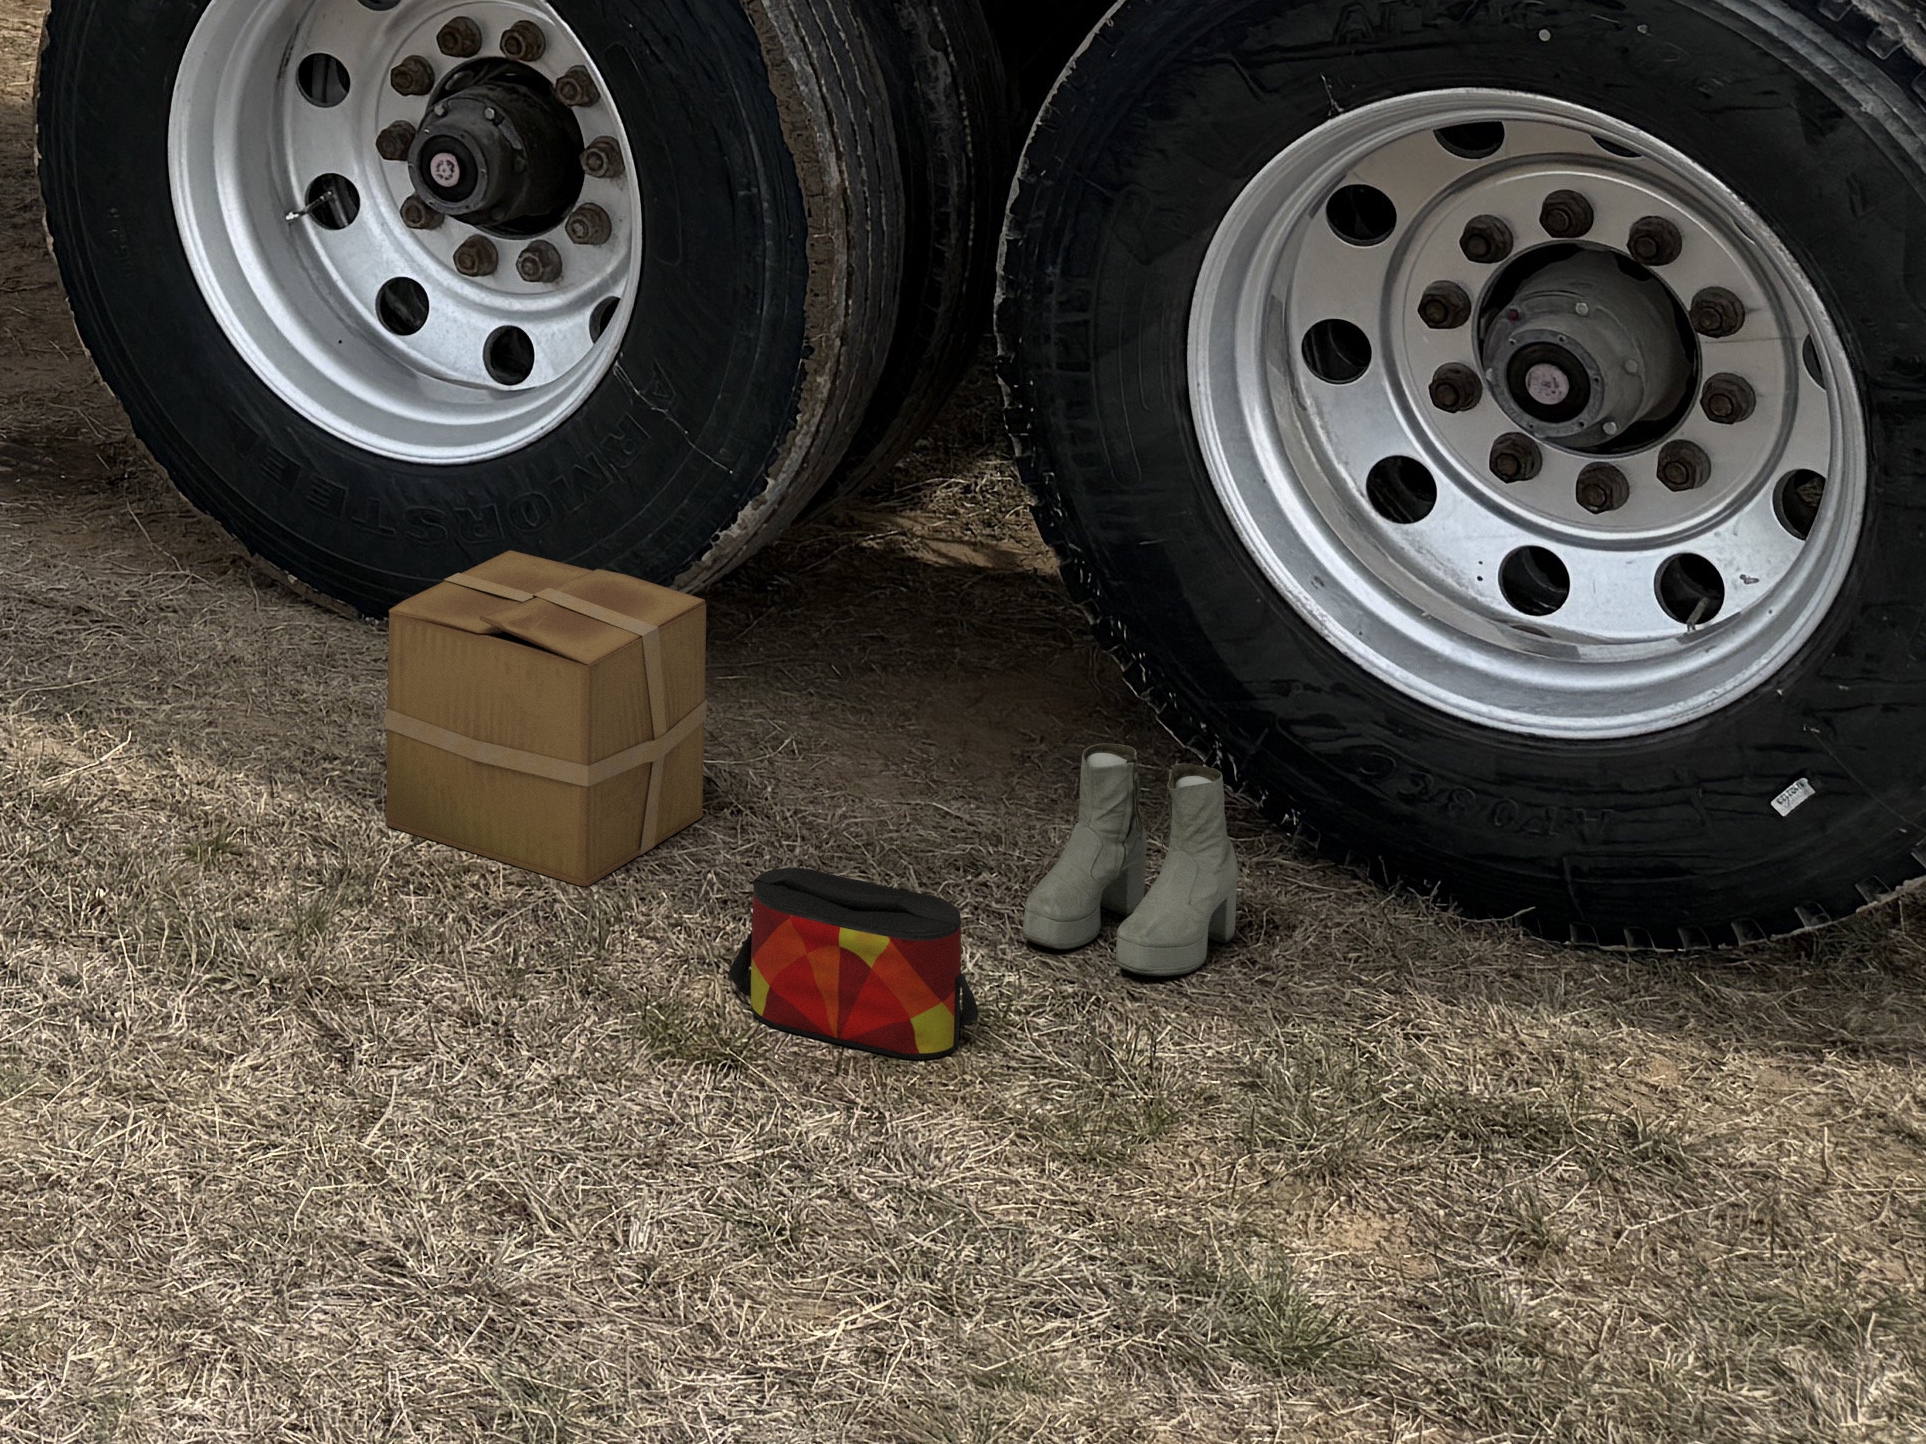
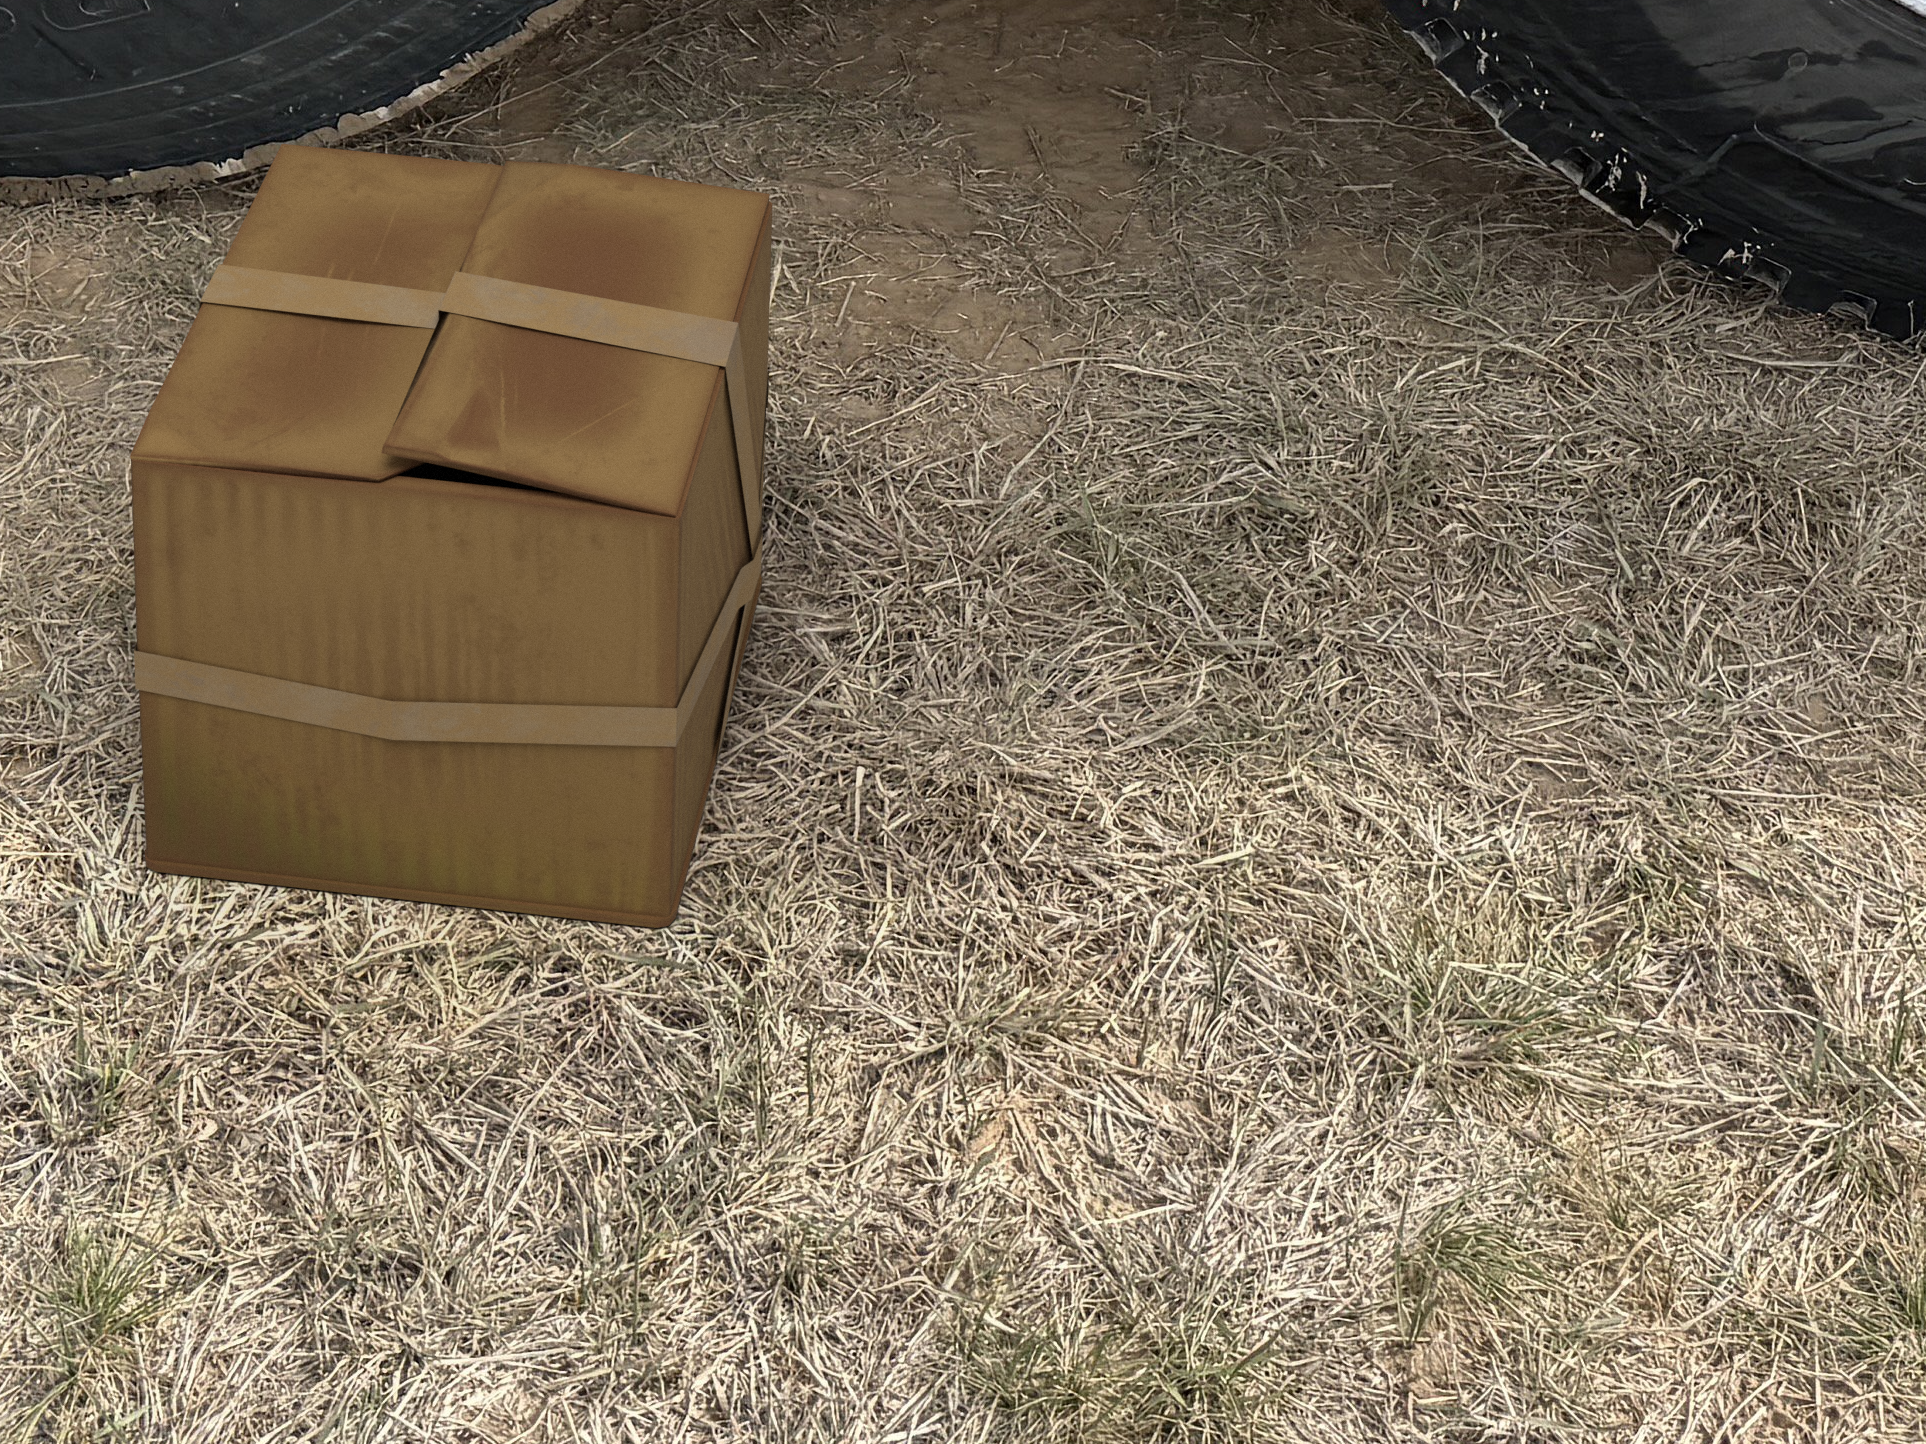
boots: present [1022,743,1238,976] -> none [1529,318,1877,800]
bag: present [727,868,978,1059] -> none [1154,907,1709,1302]

